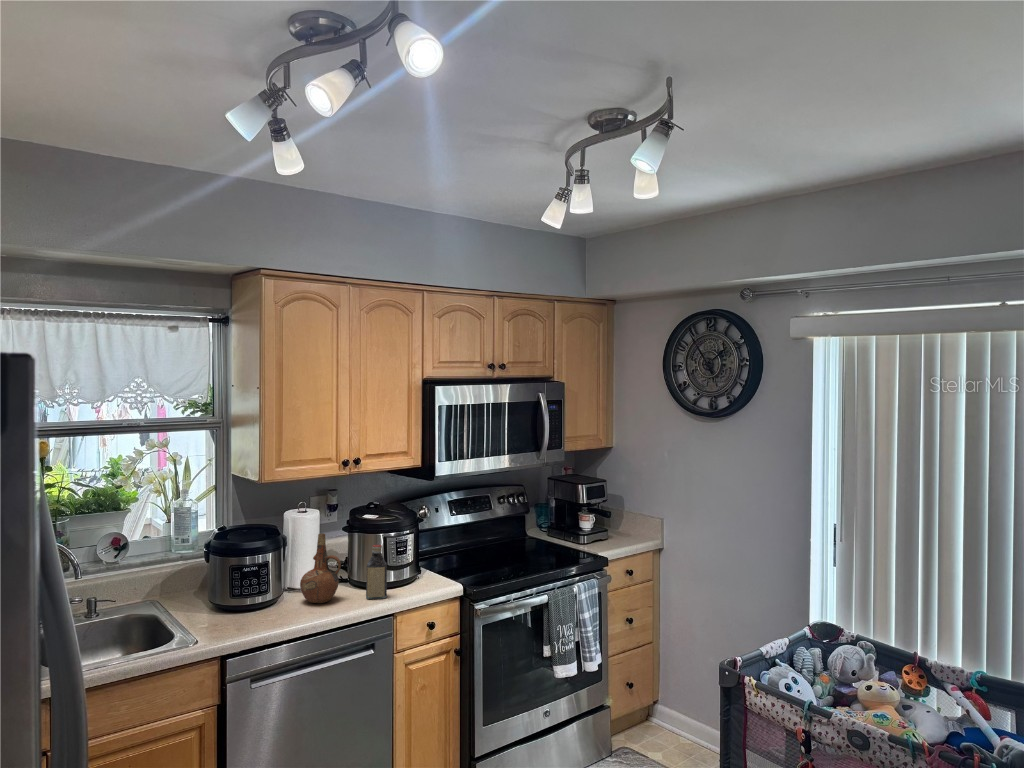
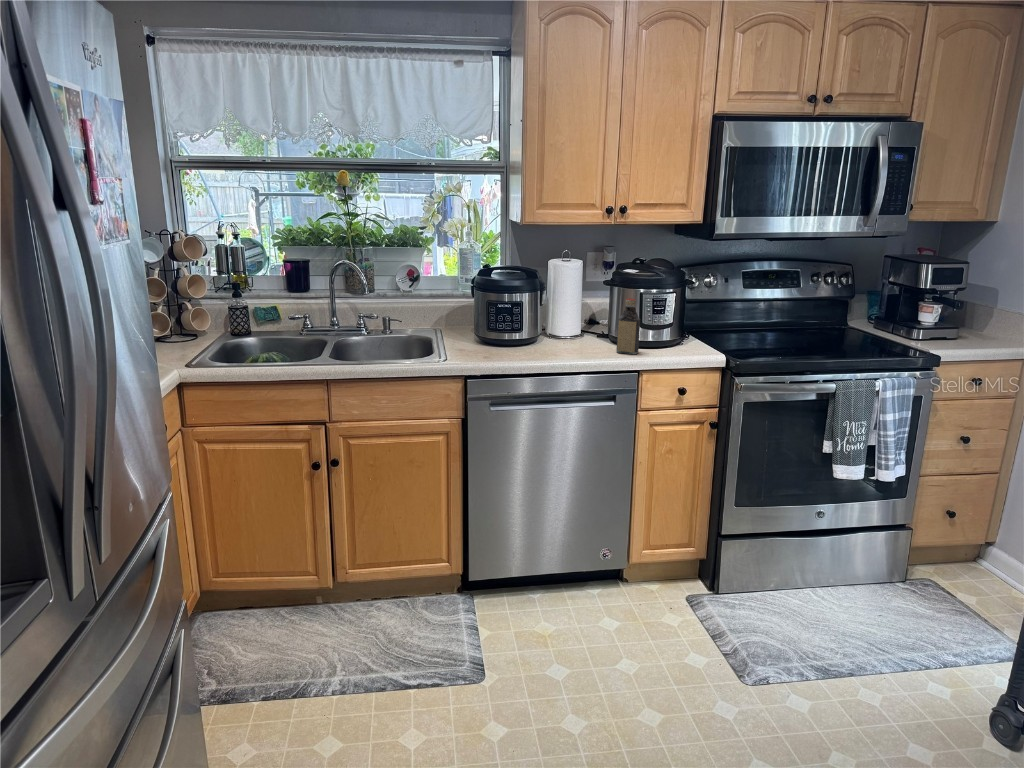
ceramic pitcher: present [300,533,341,603] -> none [554,280,594,349]

